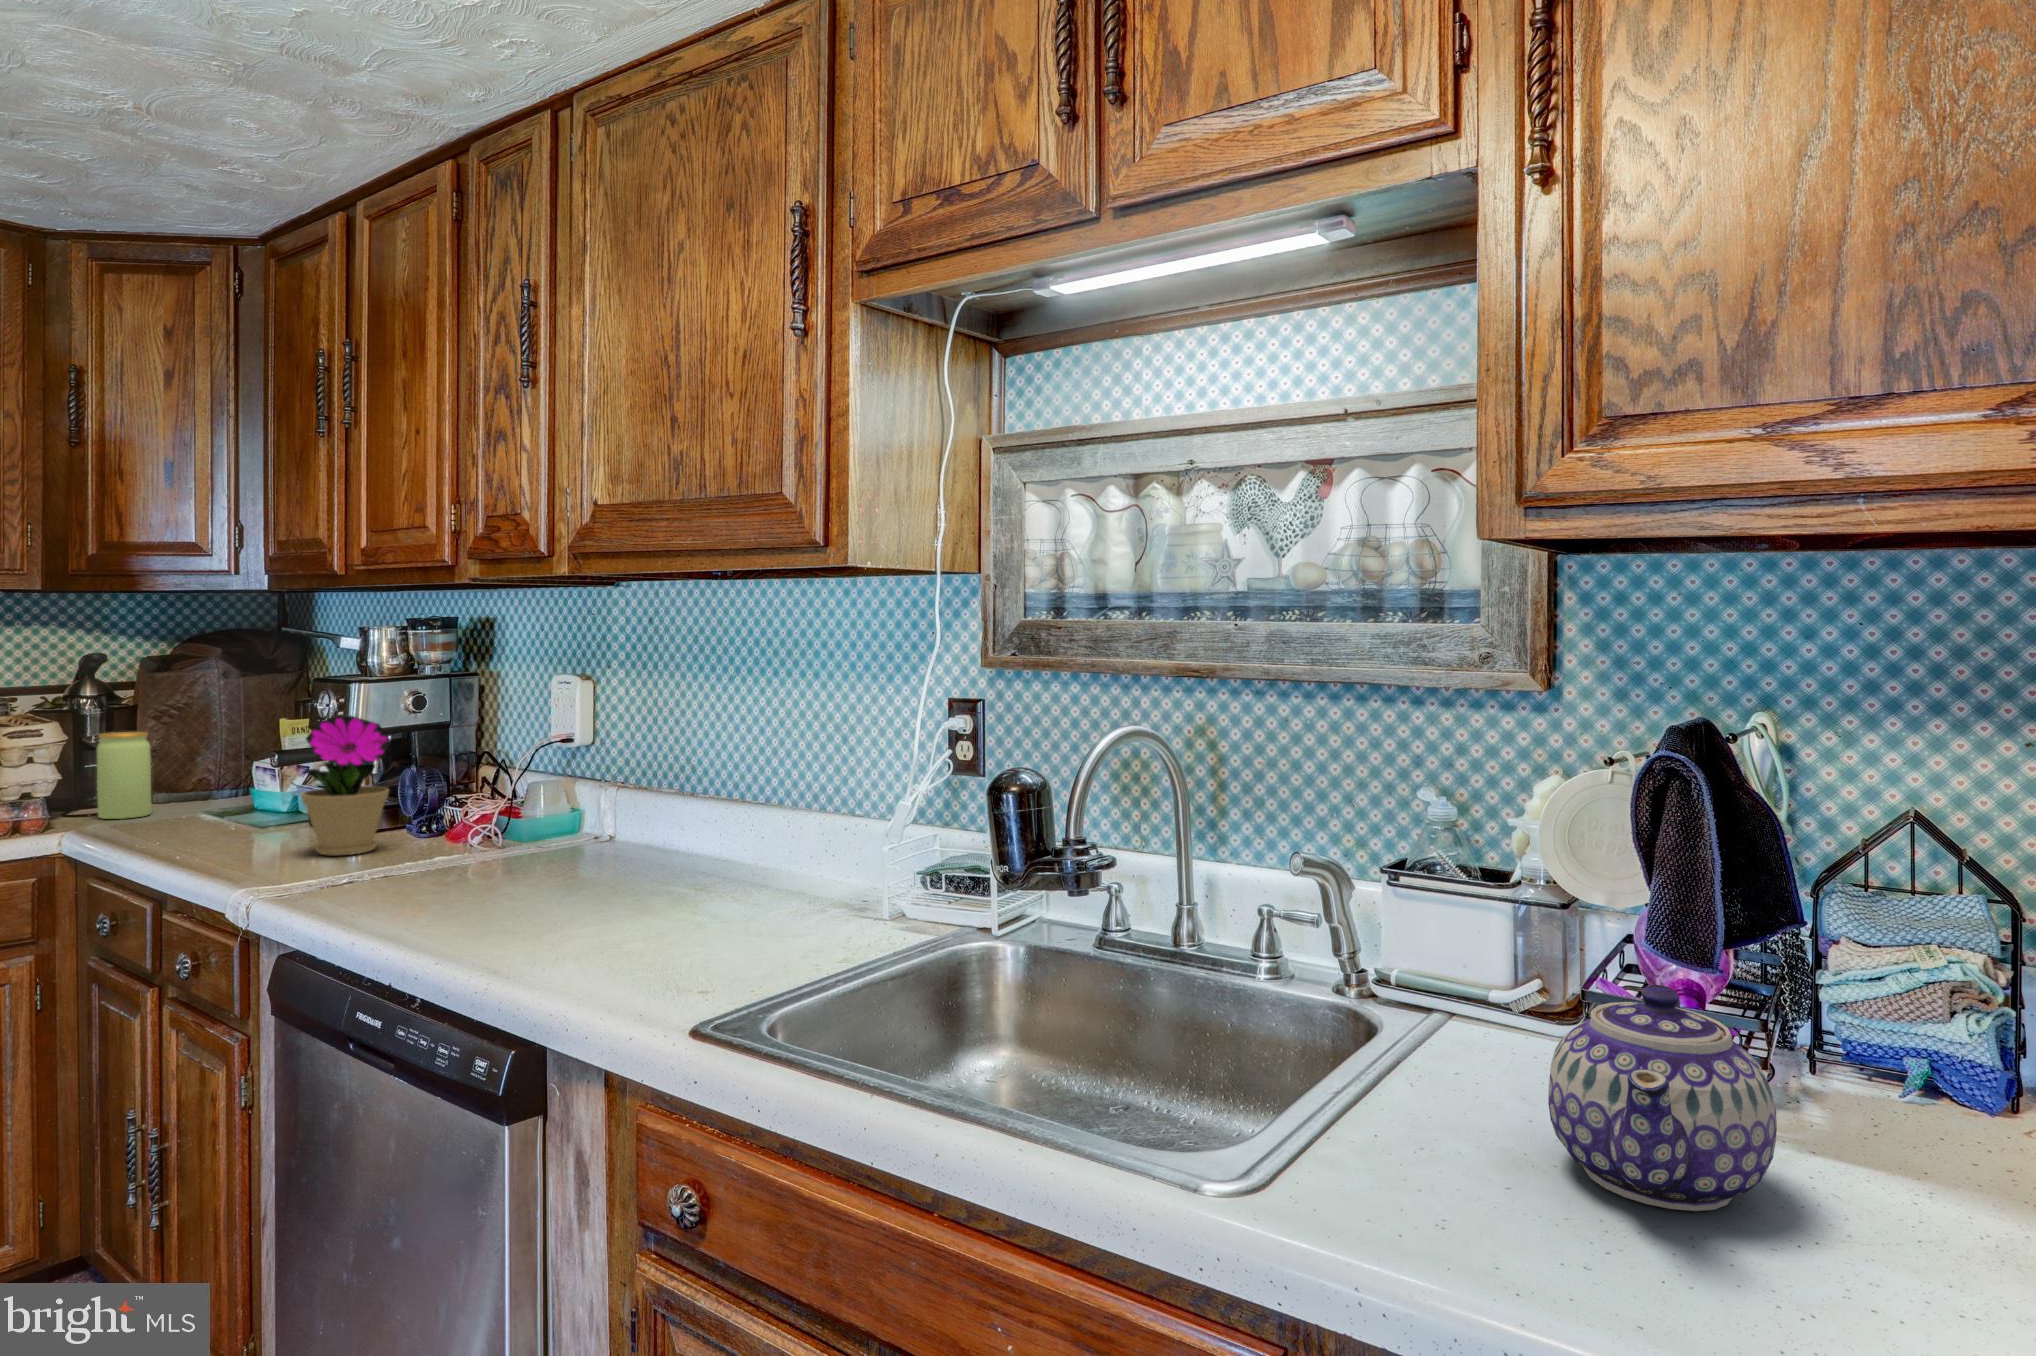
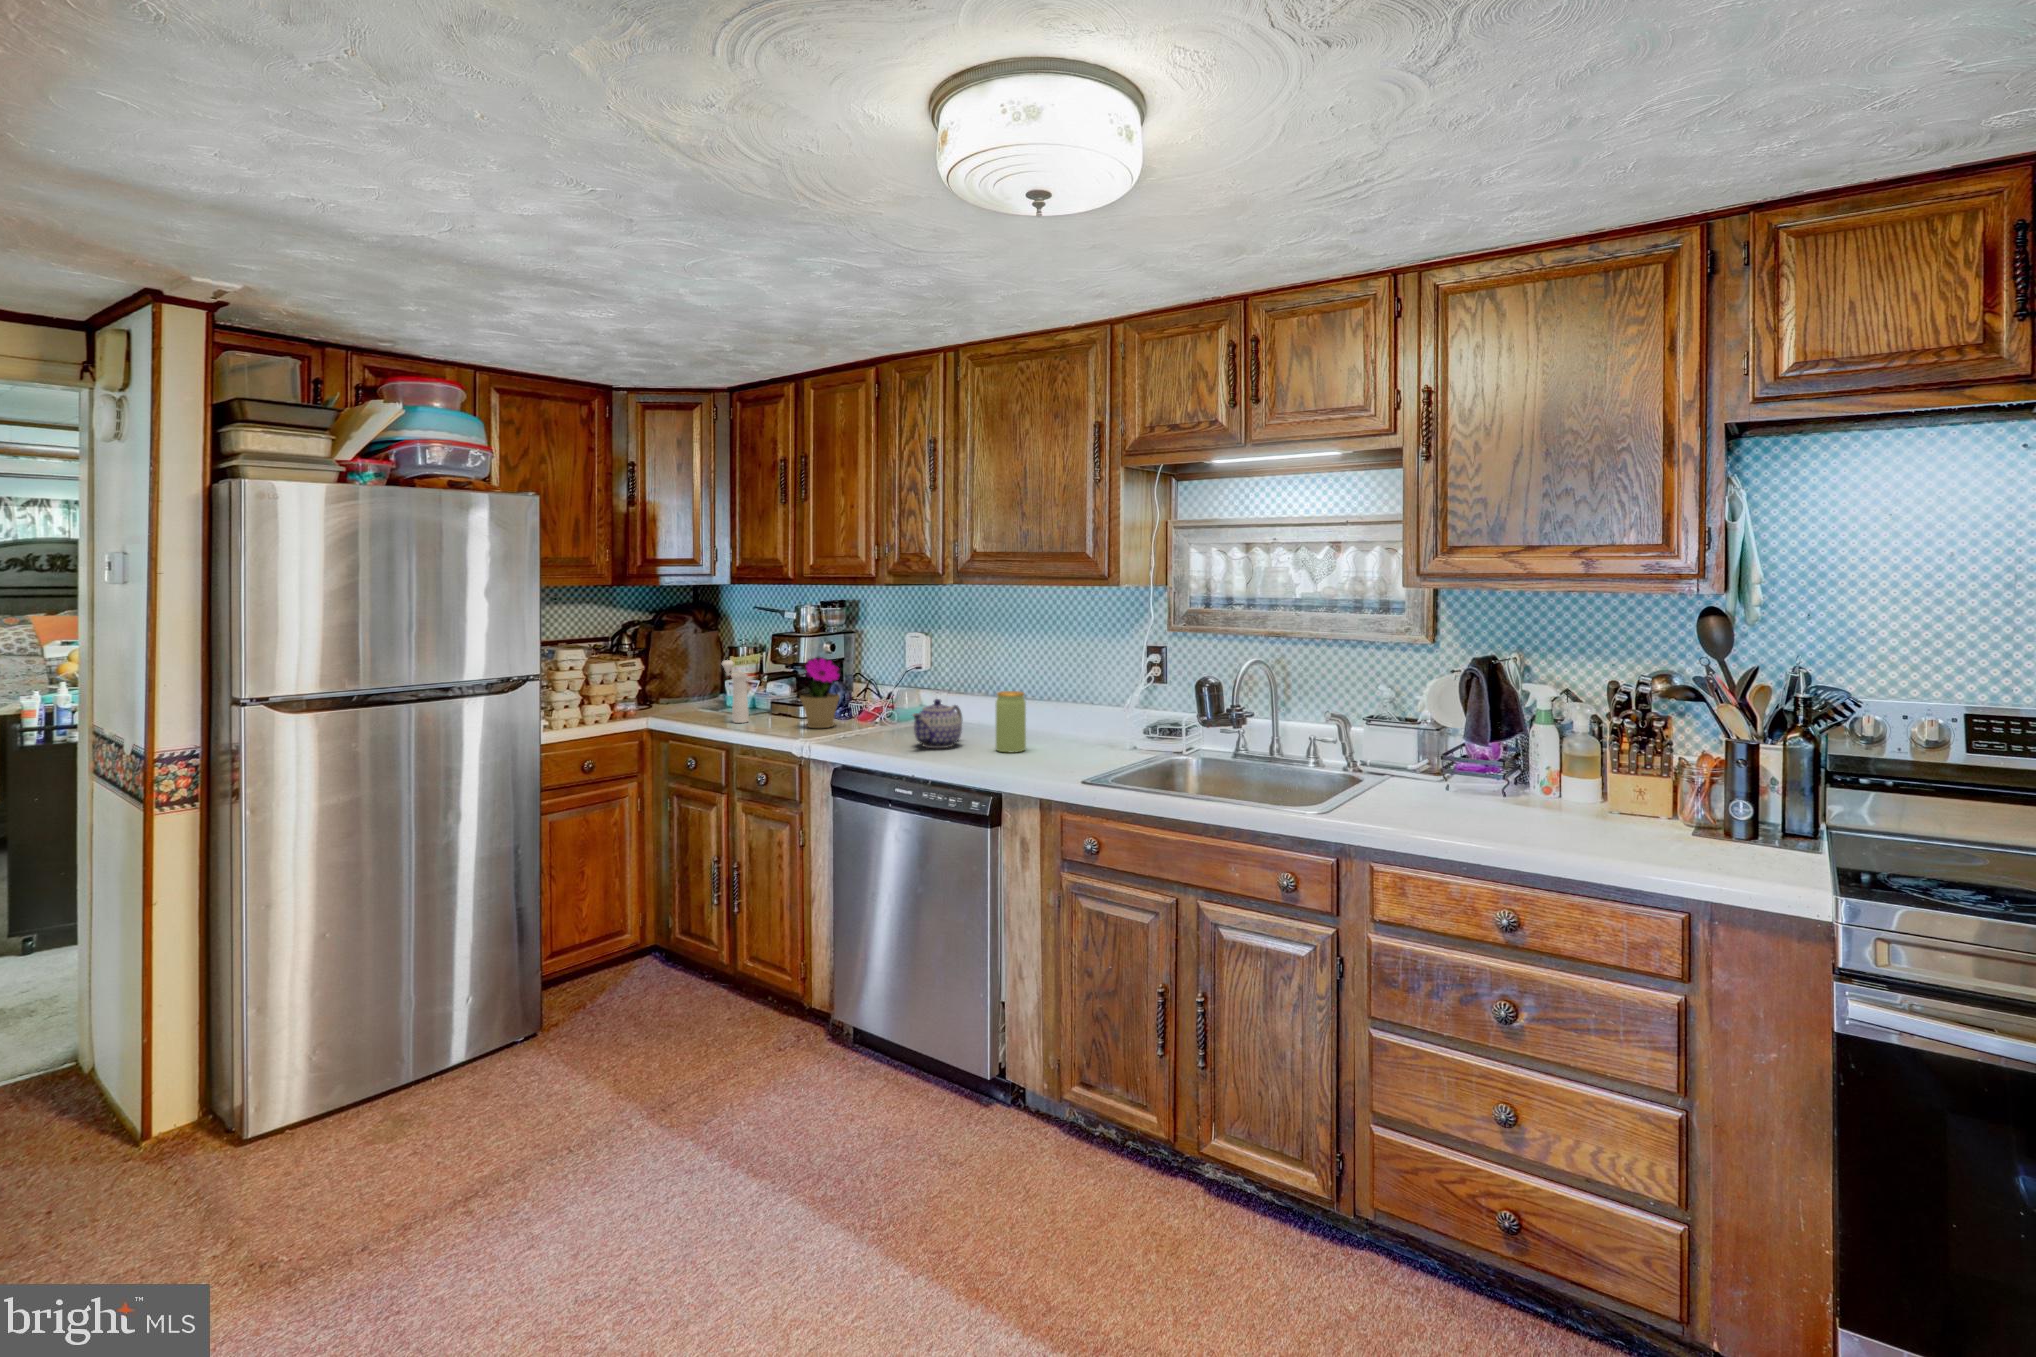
pepper mill: none [195,722,233,841] -> present [721,660,749,723]
jar: present [97,732,152,819] -> present [996,691,1026,753]
teapot: present [1548,985,1777,1211] -> present [913,699,962,748]

